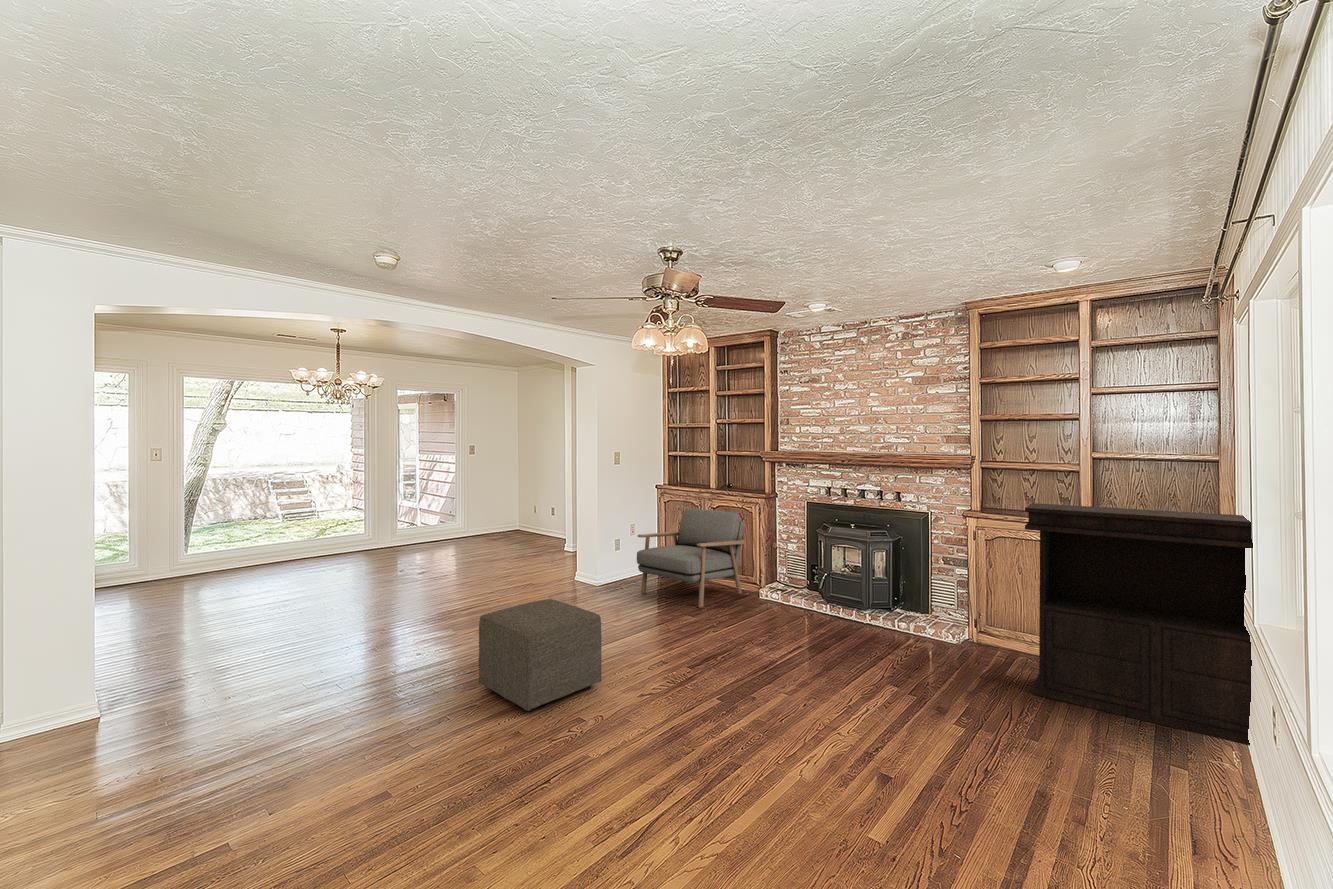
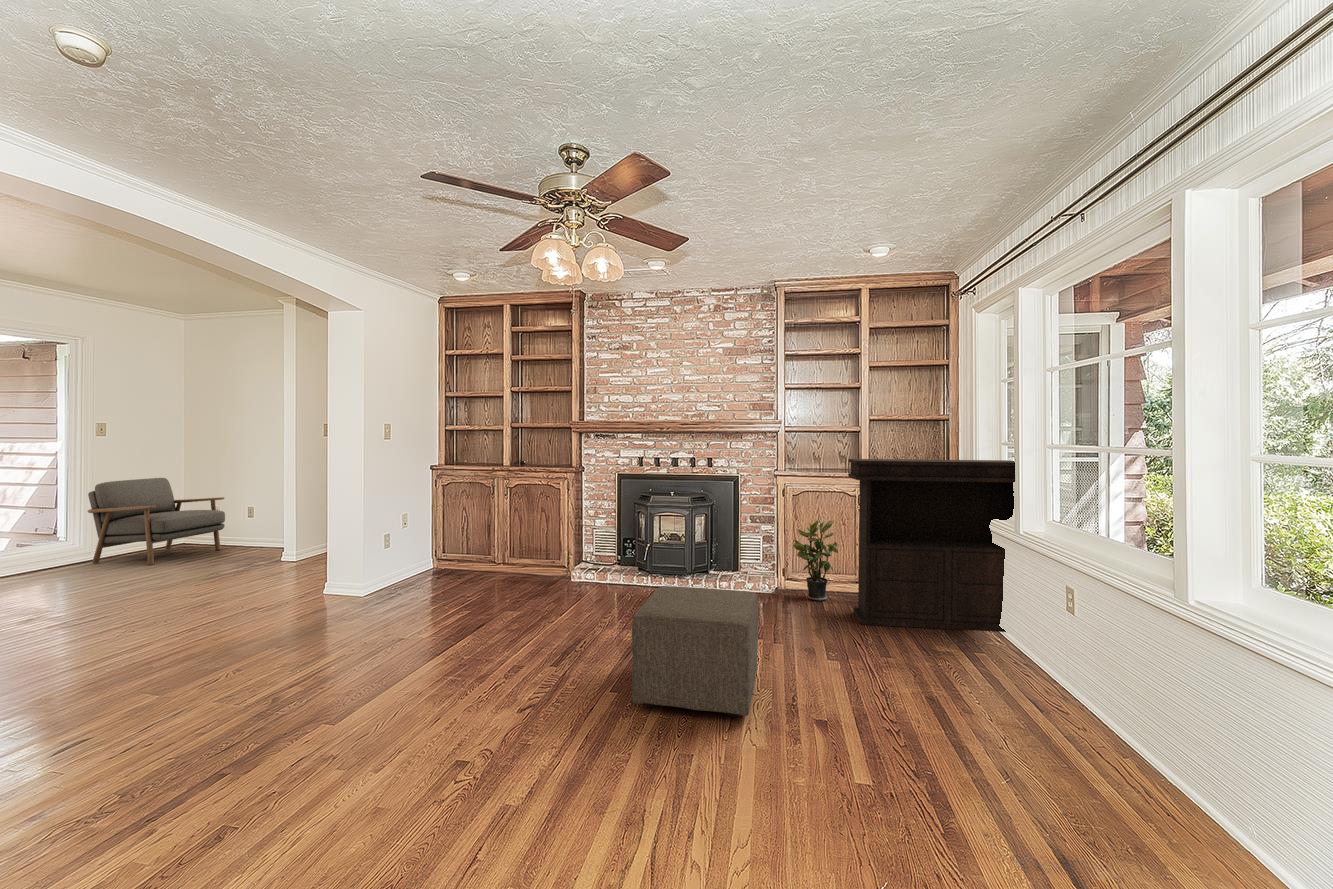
armchair: present [637,509,745,608] -> present [88,478,225,565]
potted plant: none [974,565,1032,660] -> present [793,518,838,601]
ottoman: present [479,599,602,711] -> present [632,586,758,717]

